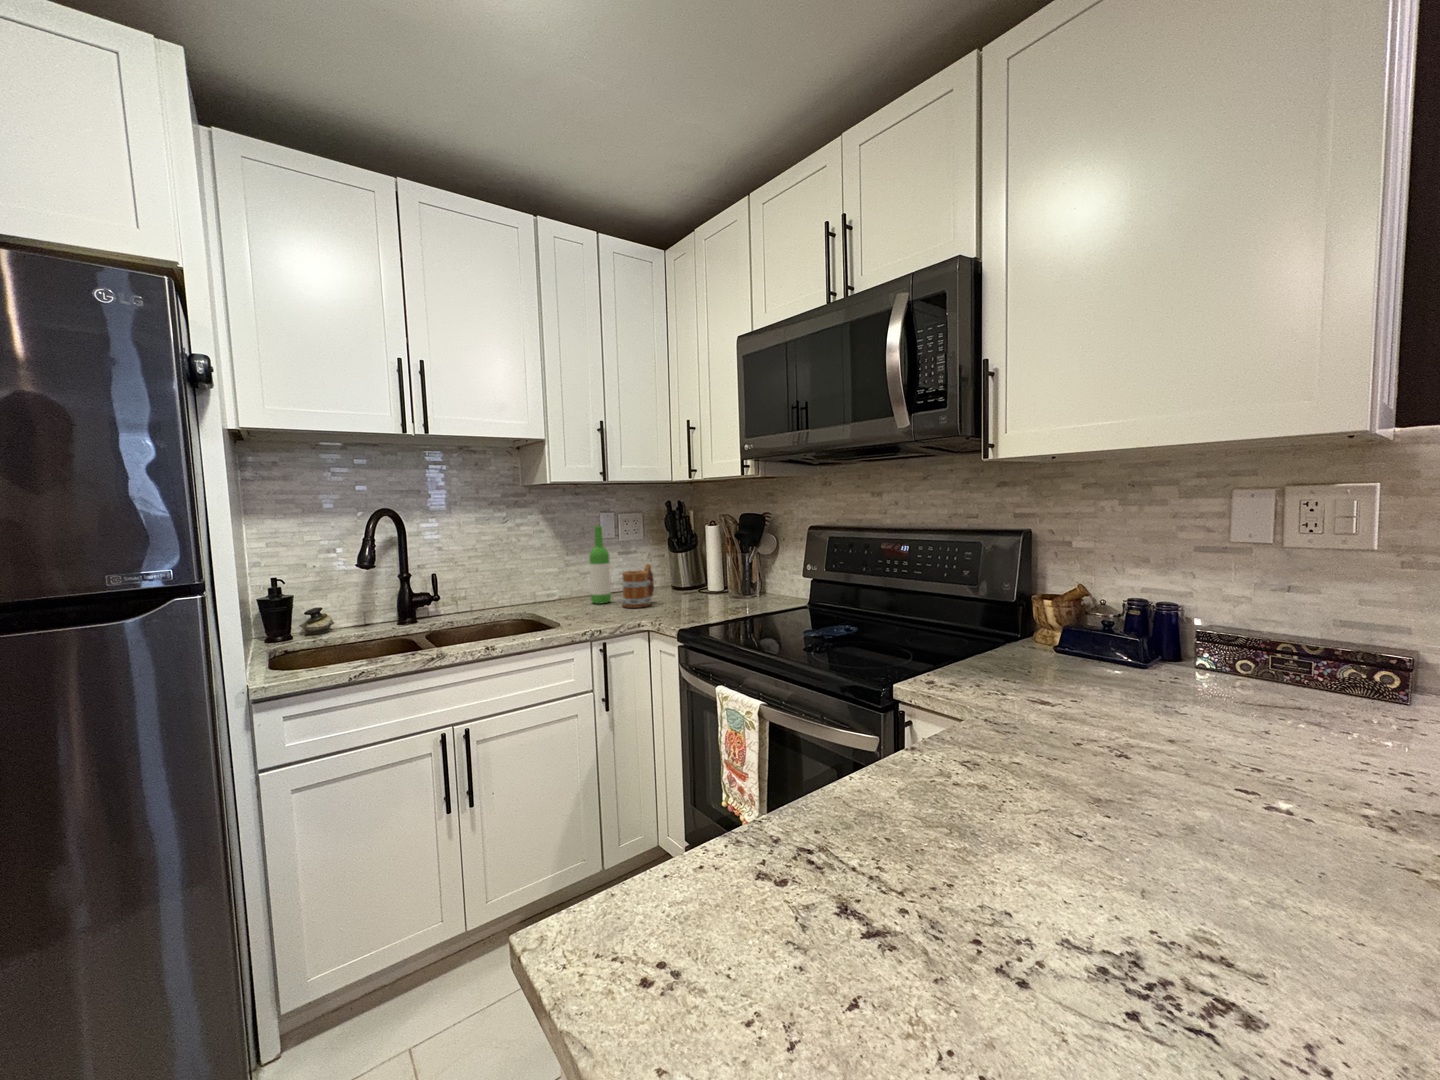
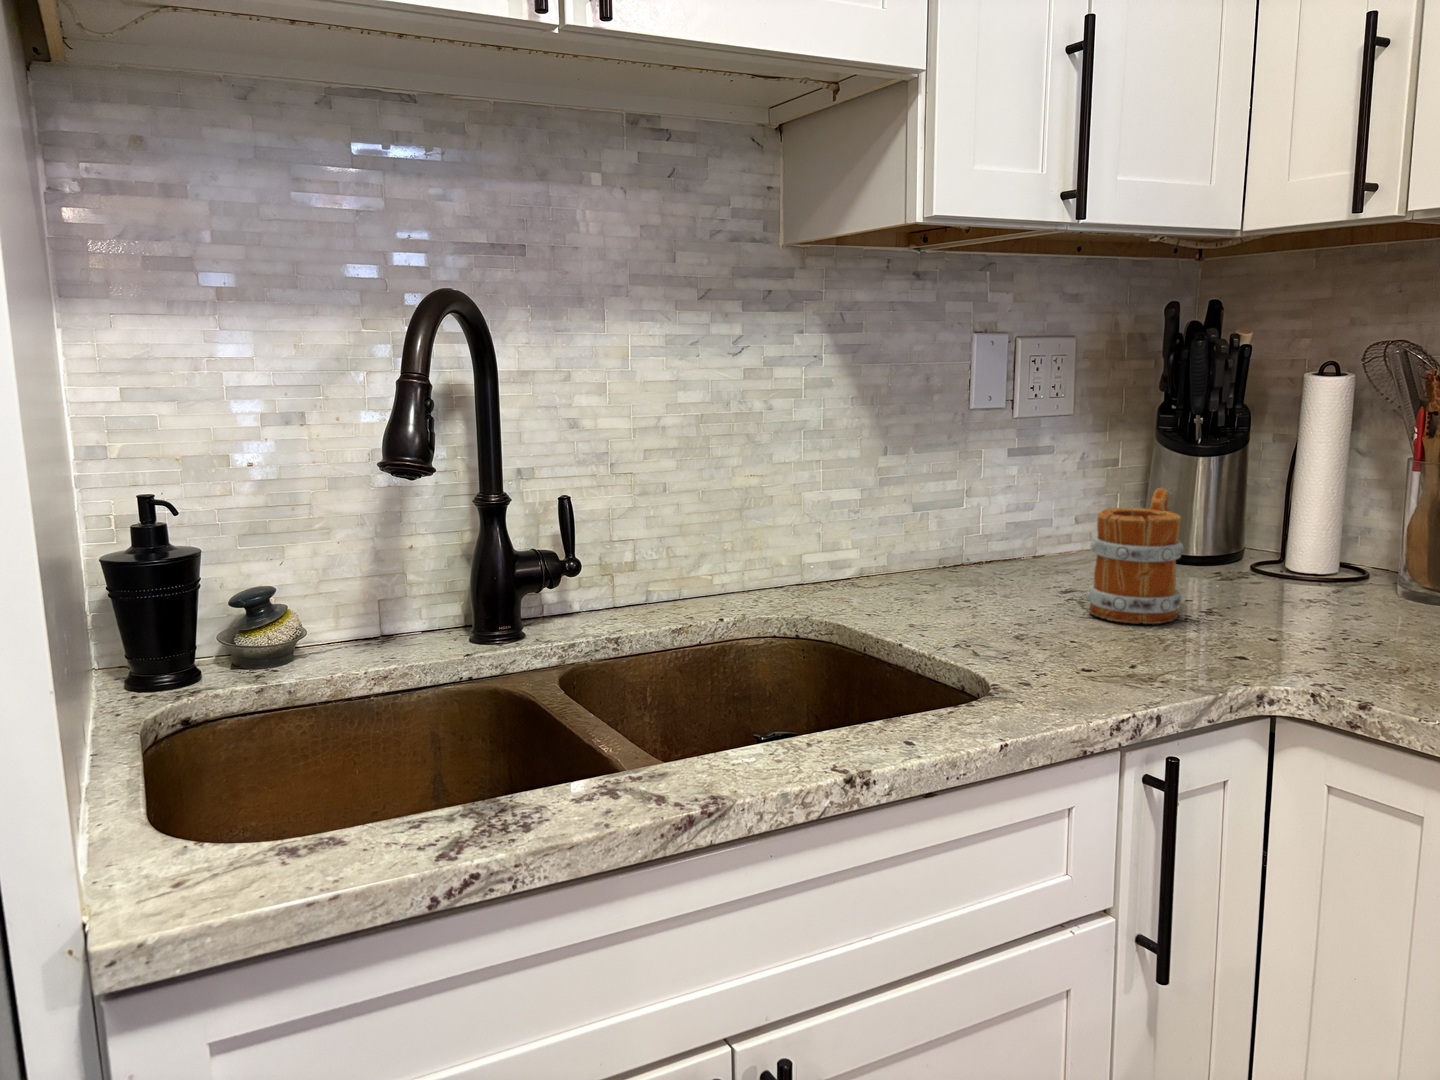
wine bottle: present [589,526,611,604] -> none [970,370,1034,599]

